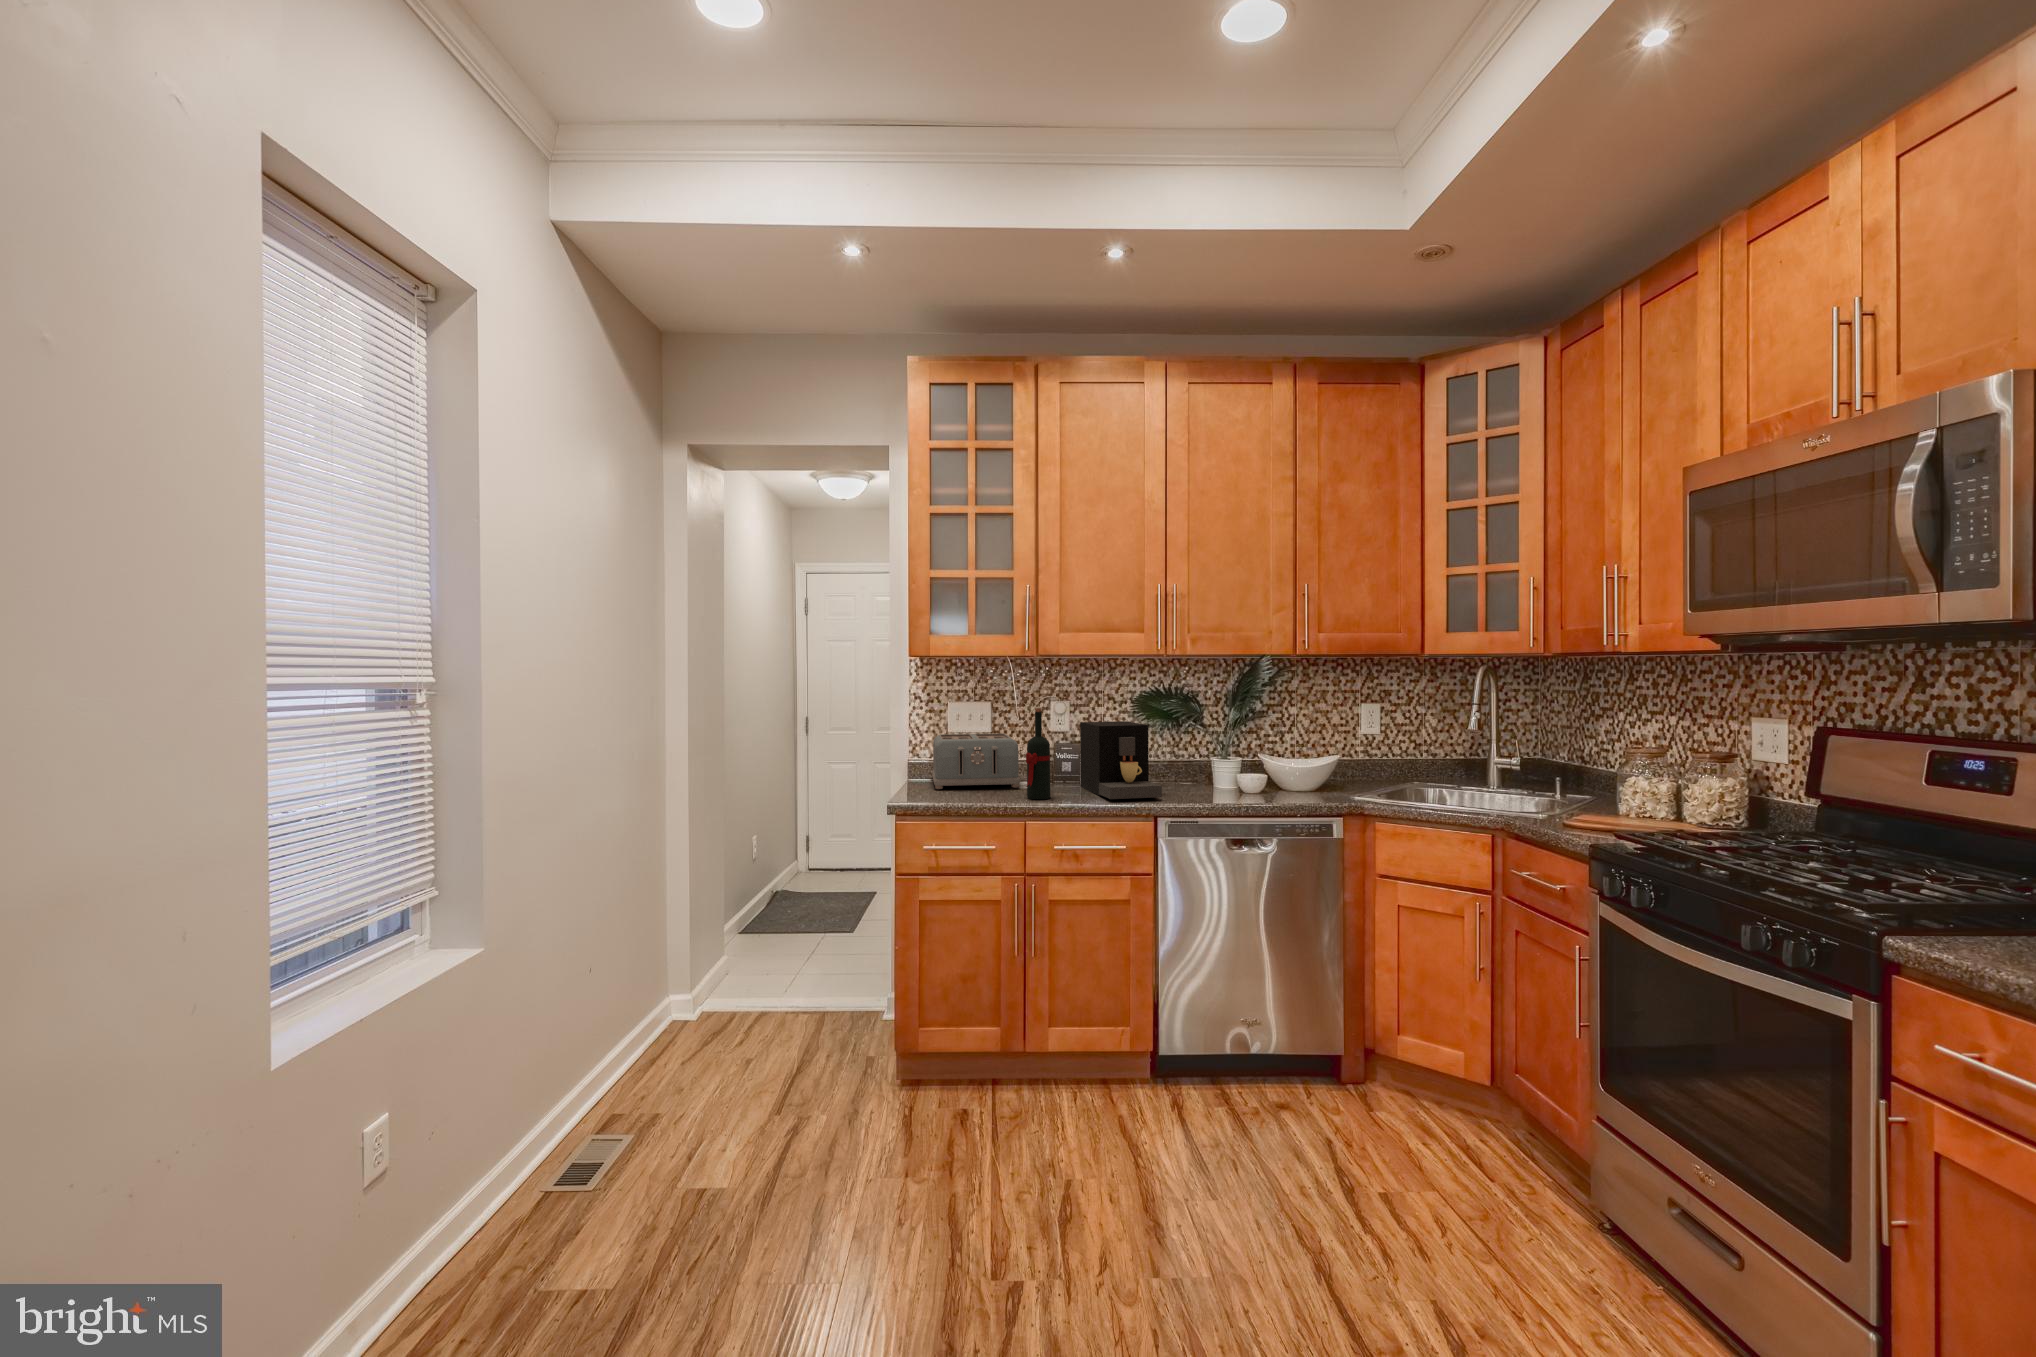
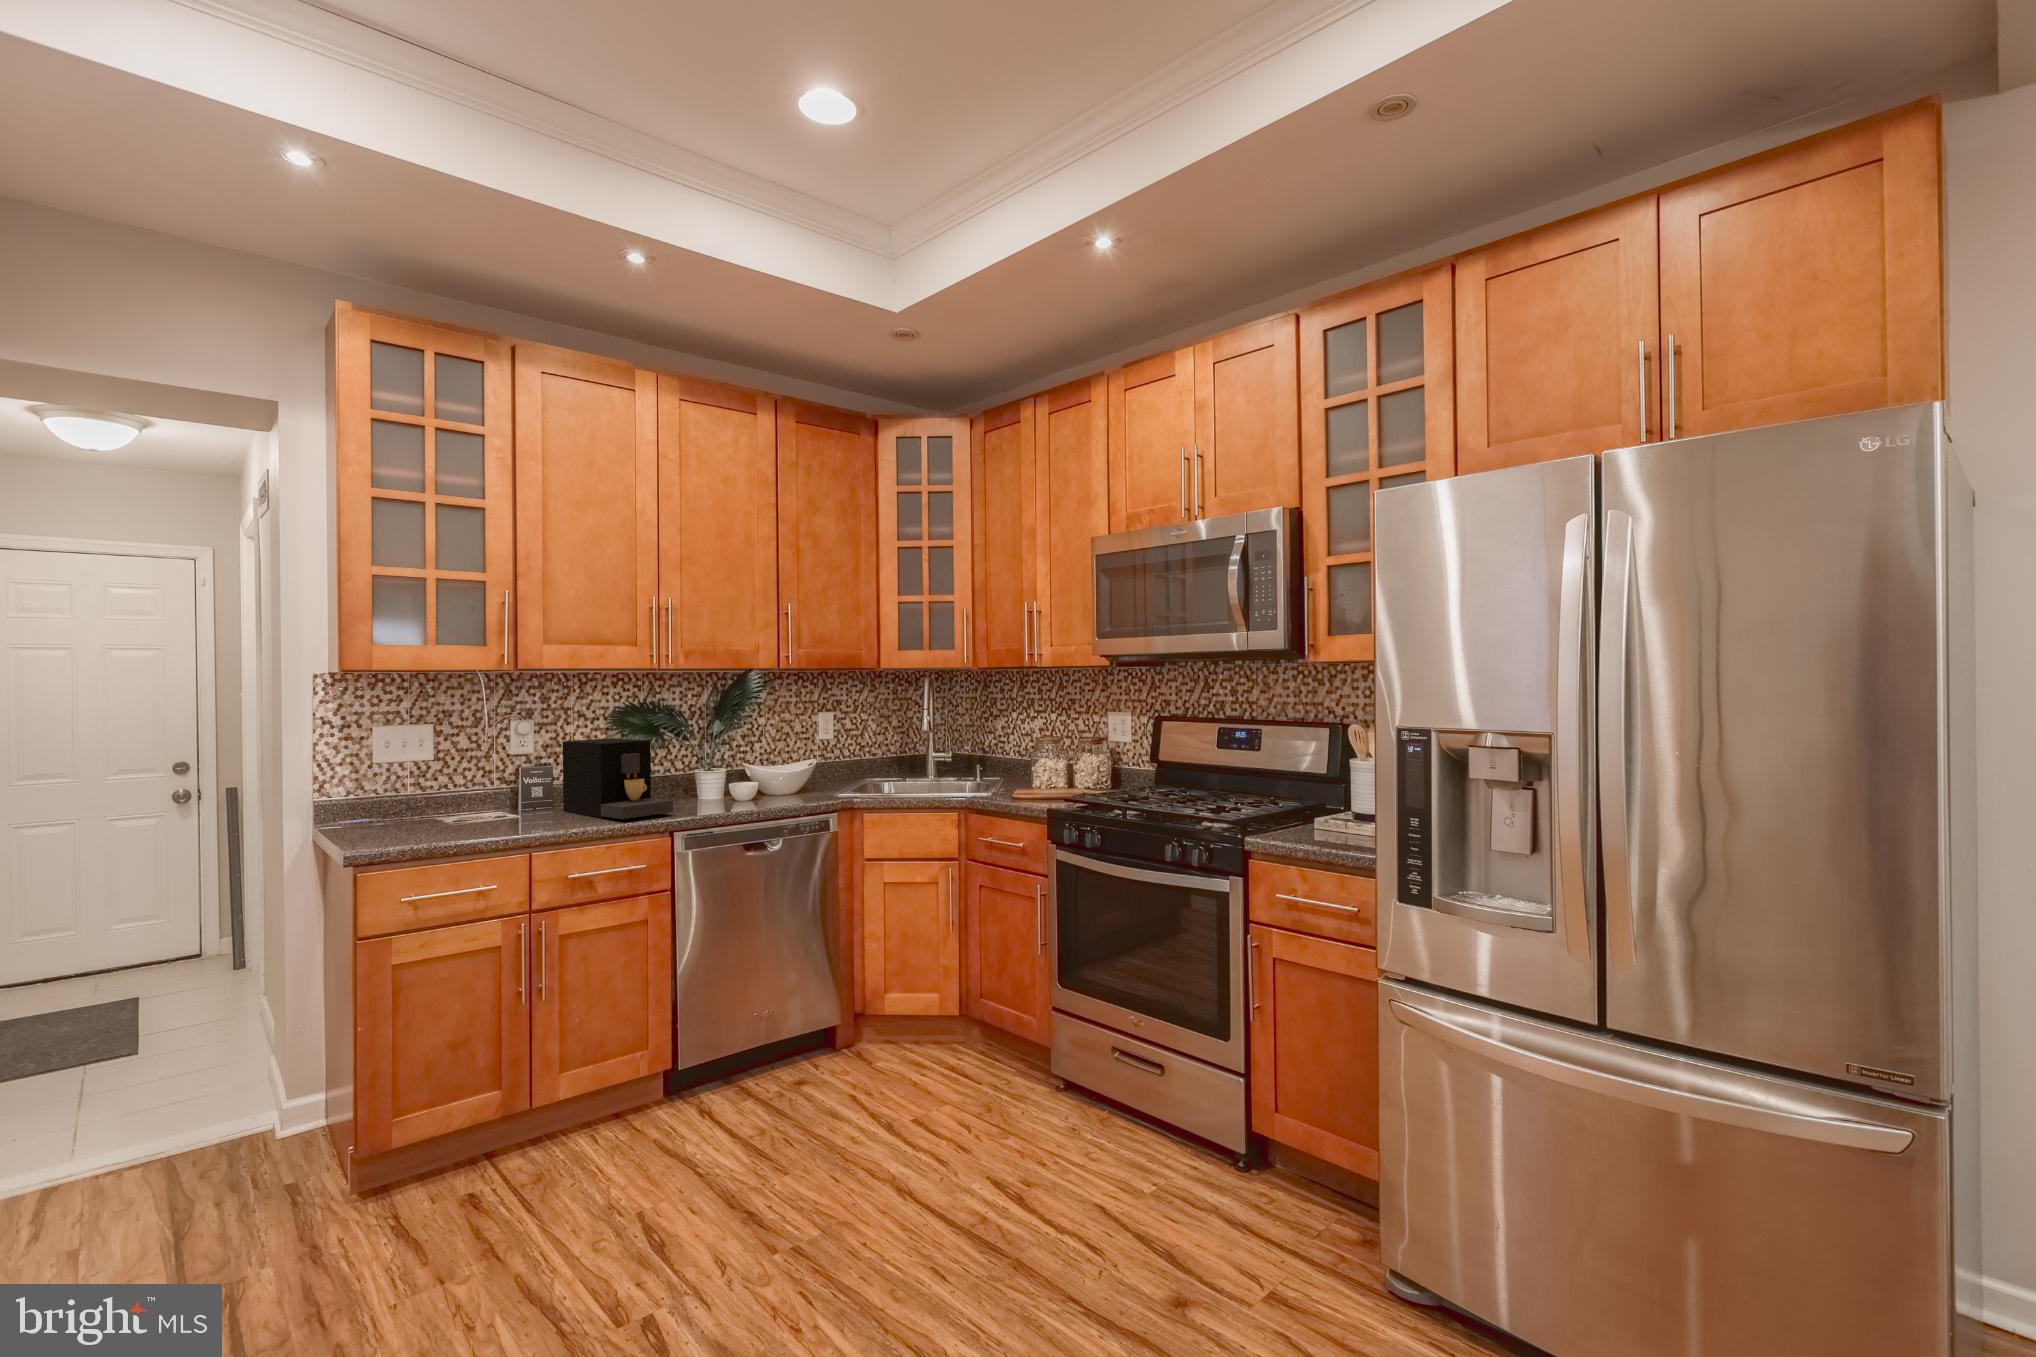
wine bottle: present [1026,708,1051,799] -> none [520,727,548,829]
toaster: present [932,733,1020,789] -> none [351,760,495,831]

